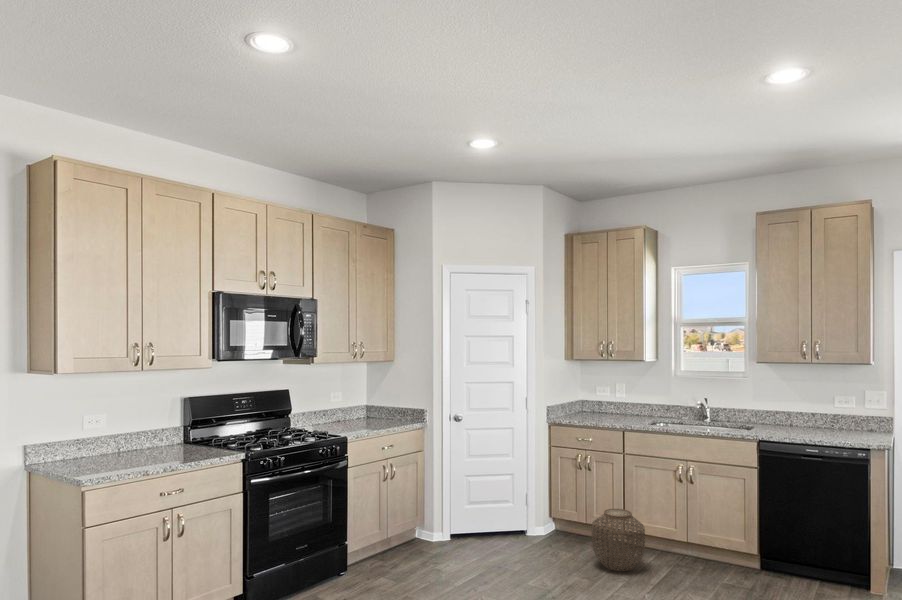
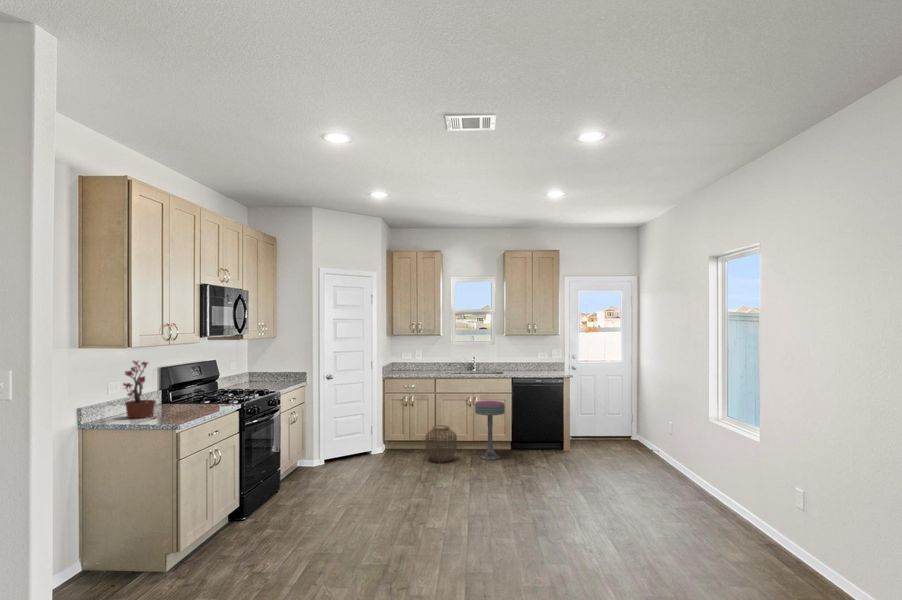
potted plant: none [73,389,127,465] -> present [123,361,156,418]
bar stool: none [679,477,734,584] -> present [475,401,505,460]

